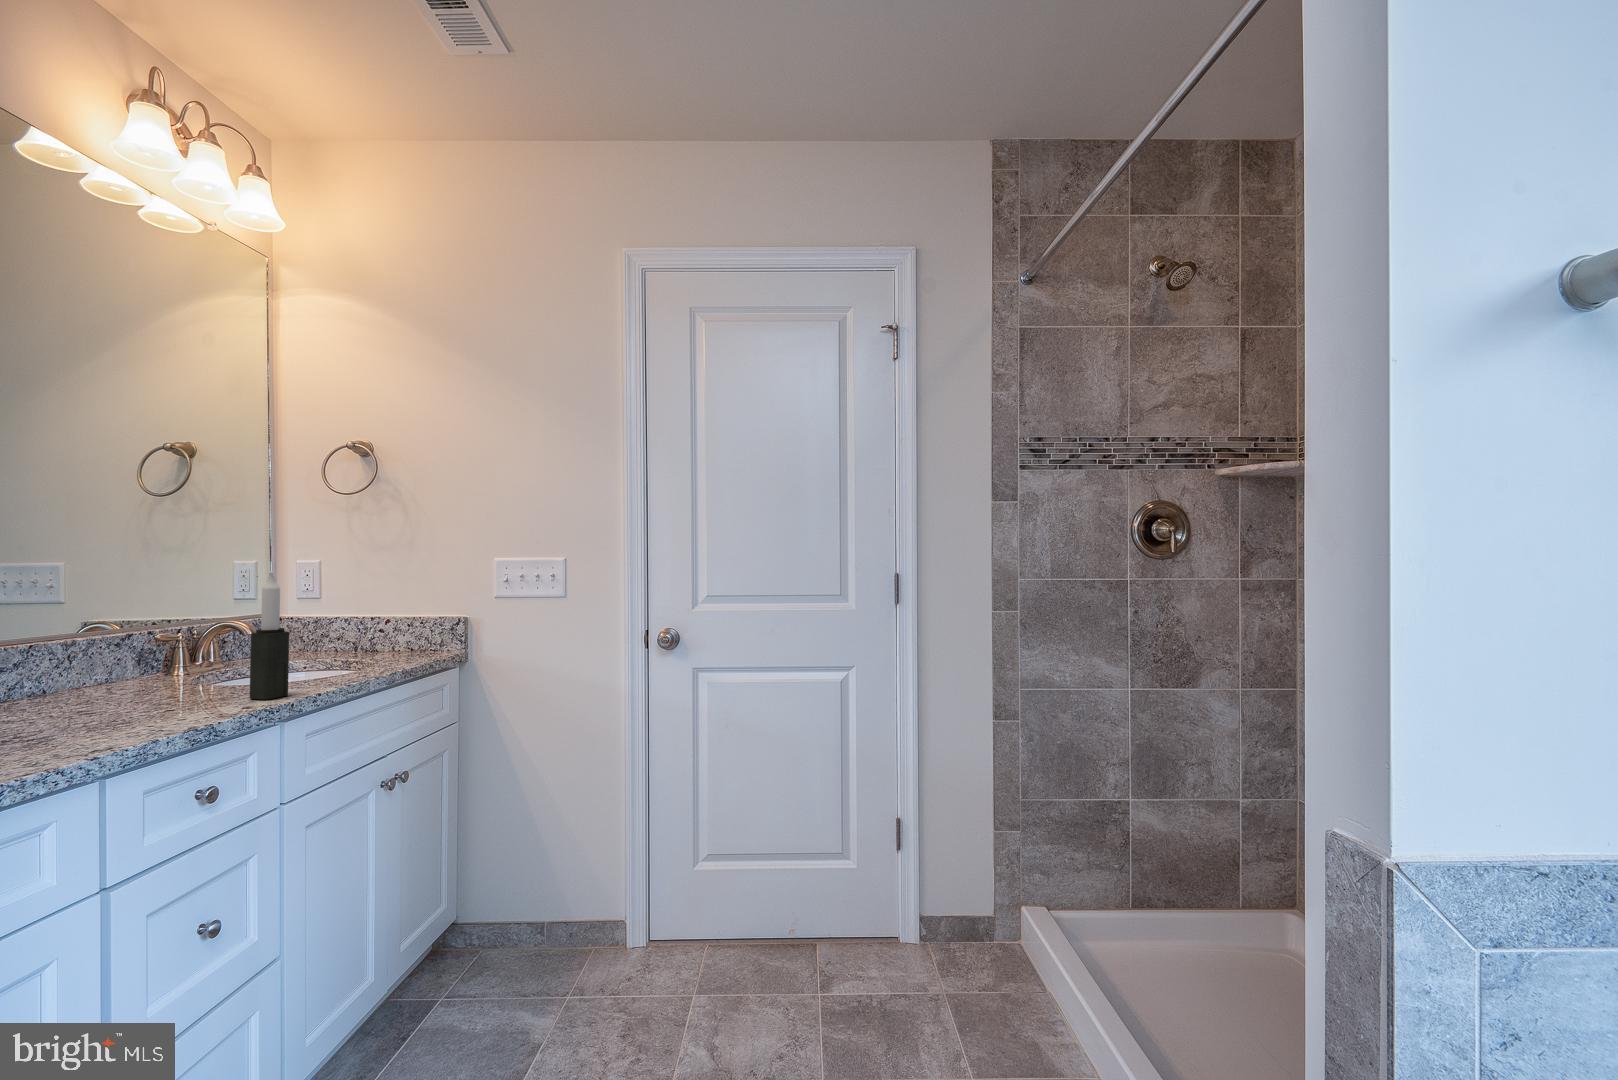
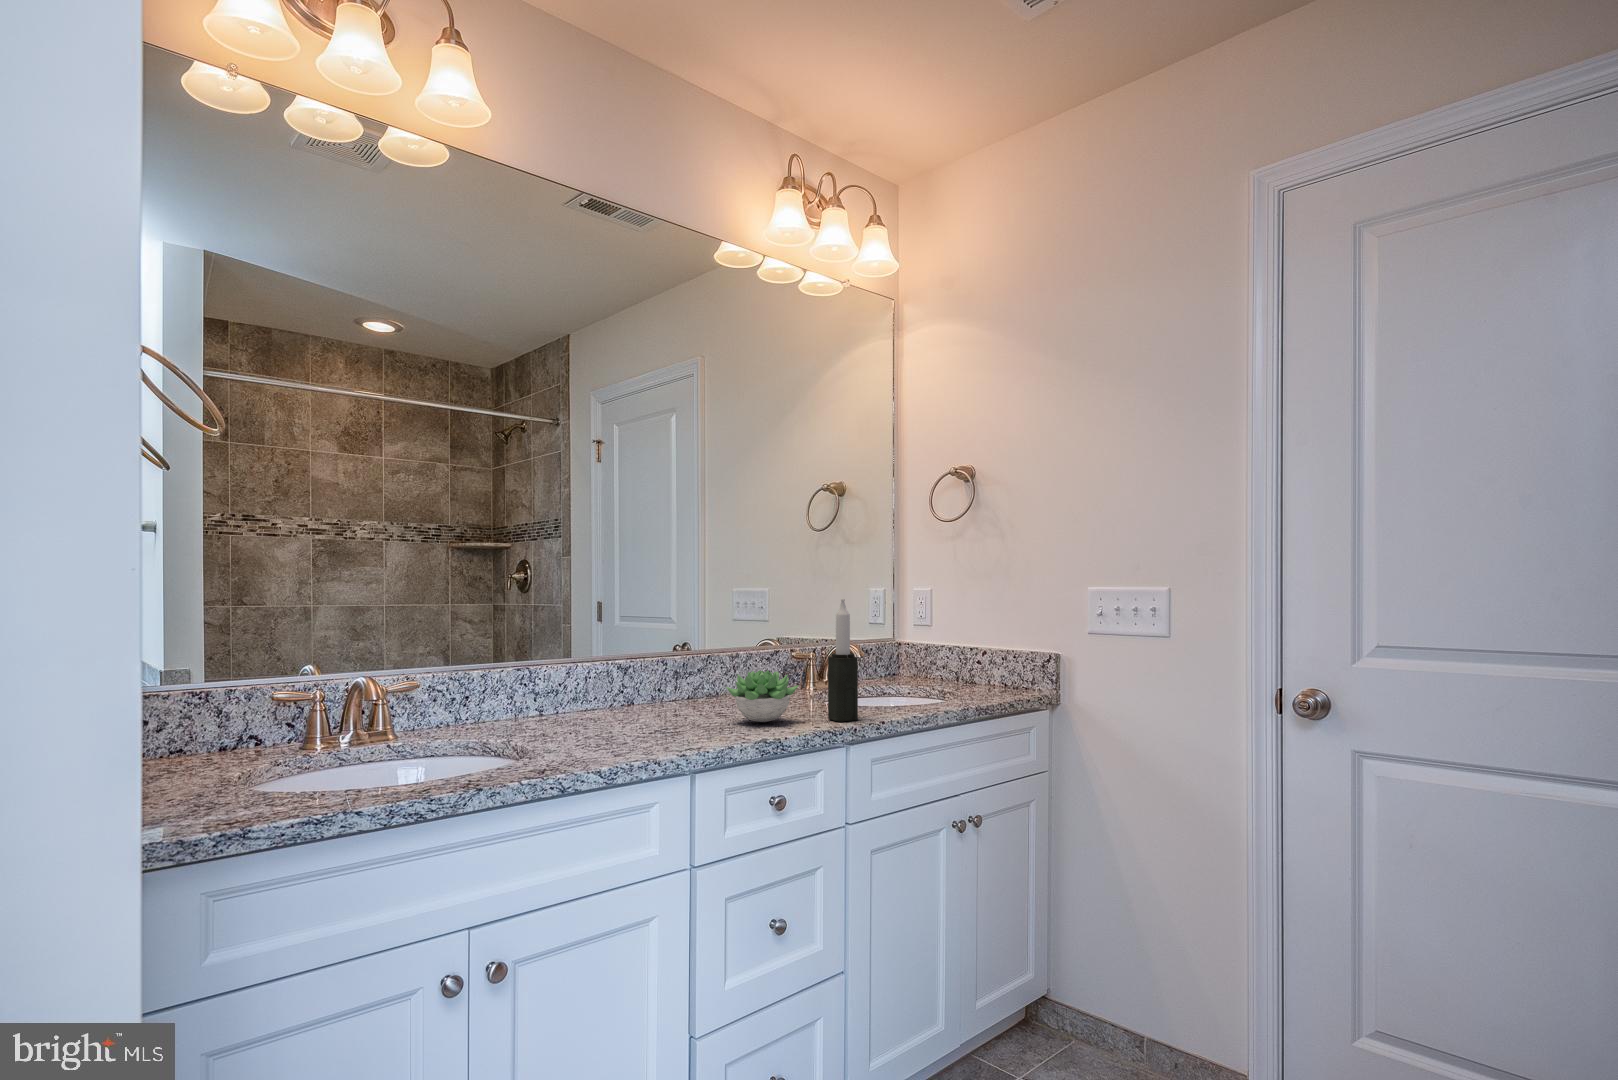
succulent plant: none [108,654,214,712] -> present [726,670,799,722]

